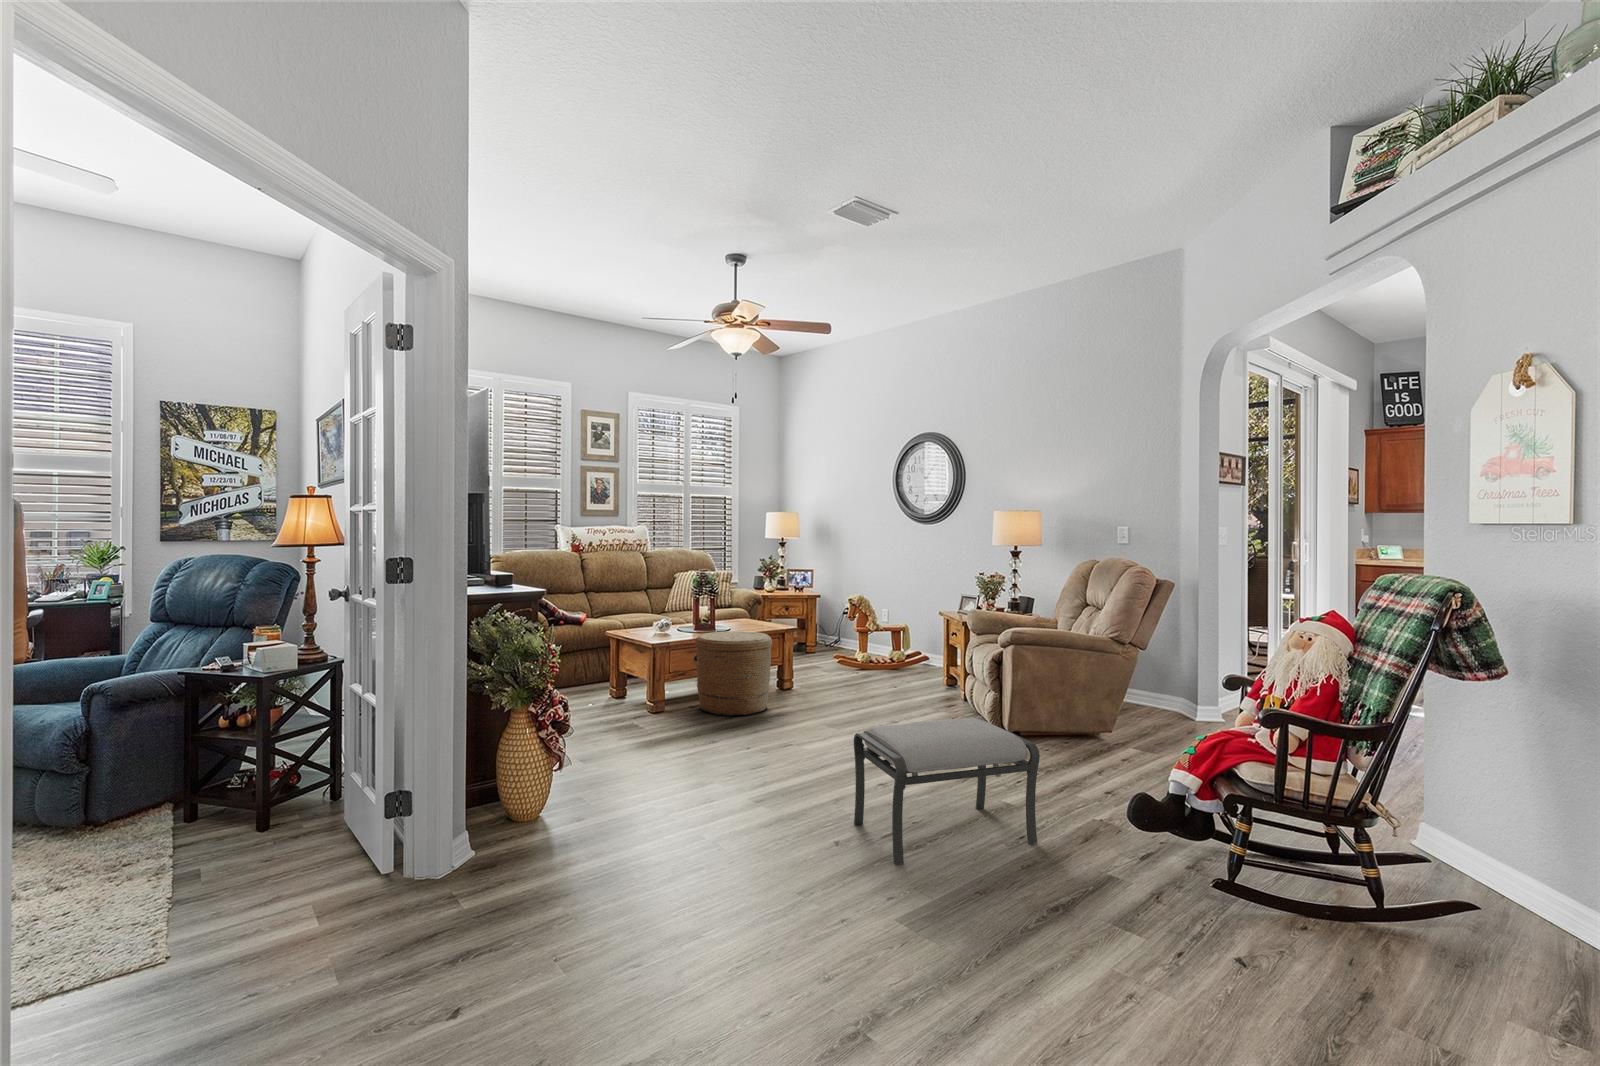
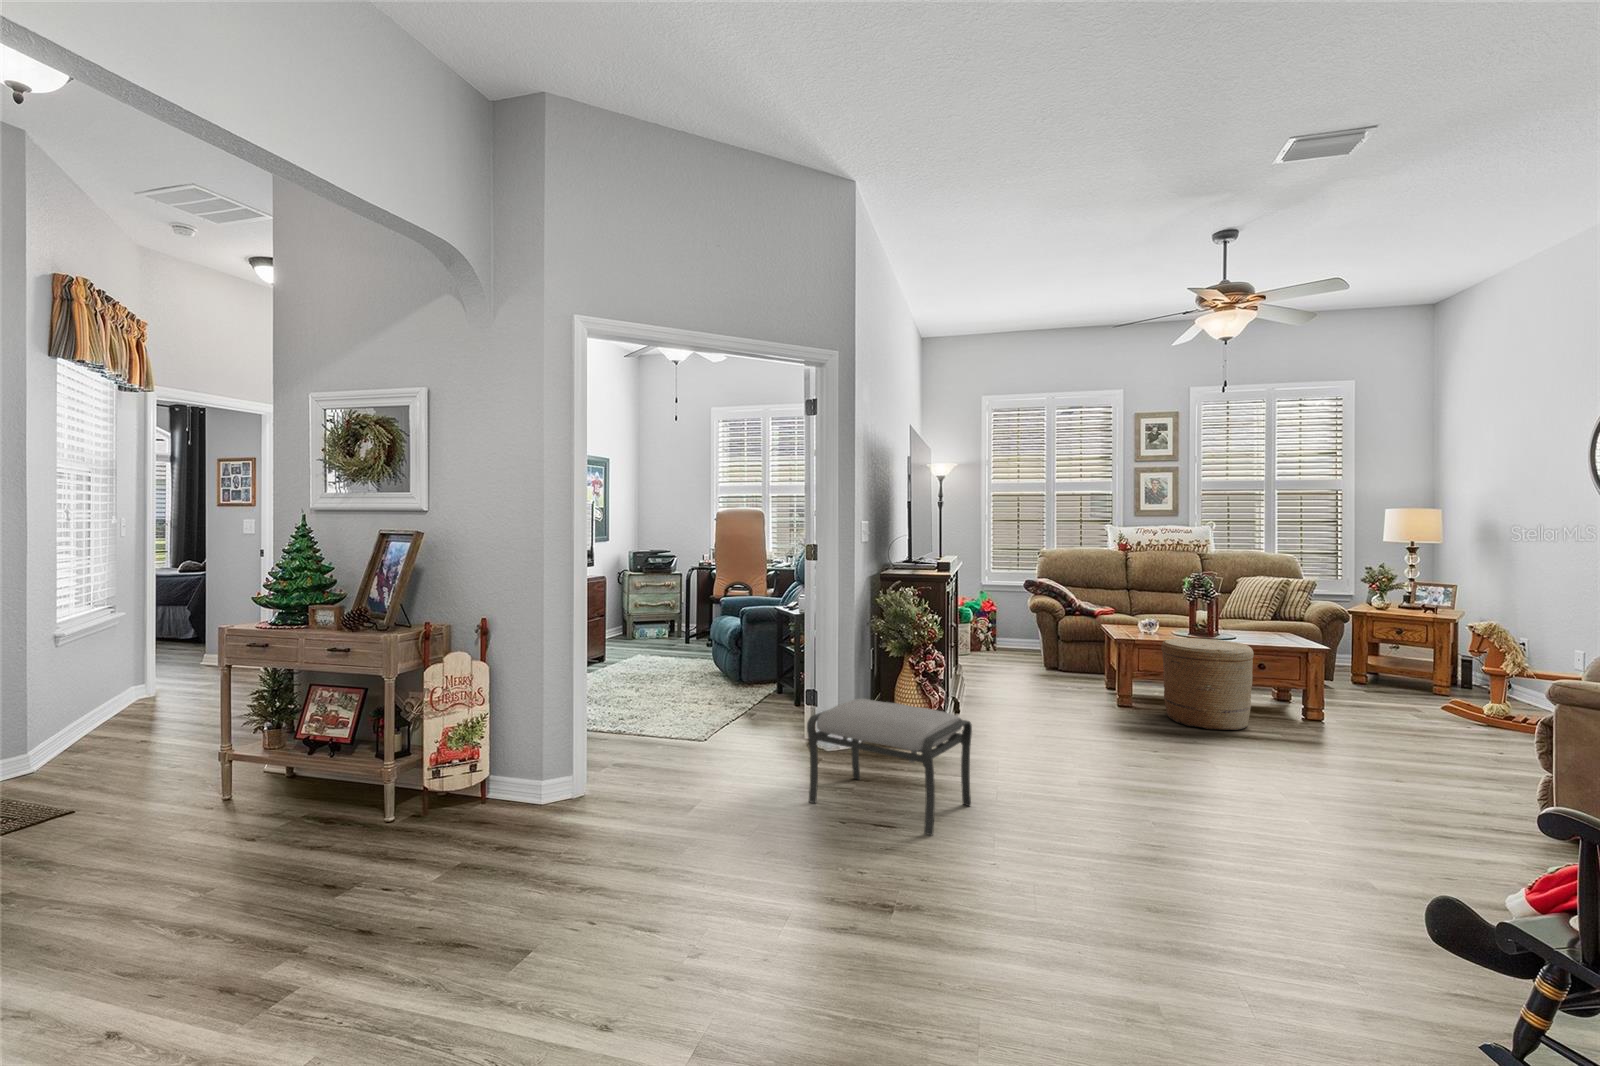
ottoman: present [854,718,1040,865] -> present [807,699,972,835]

